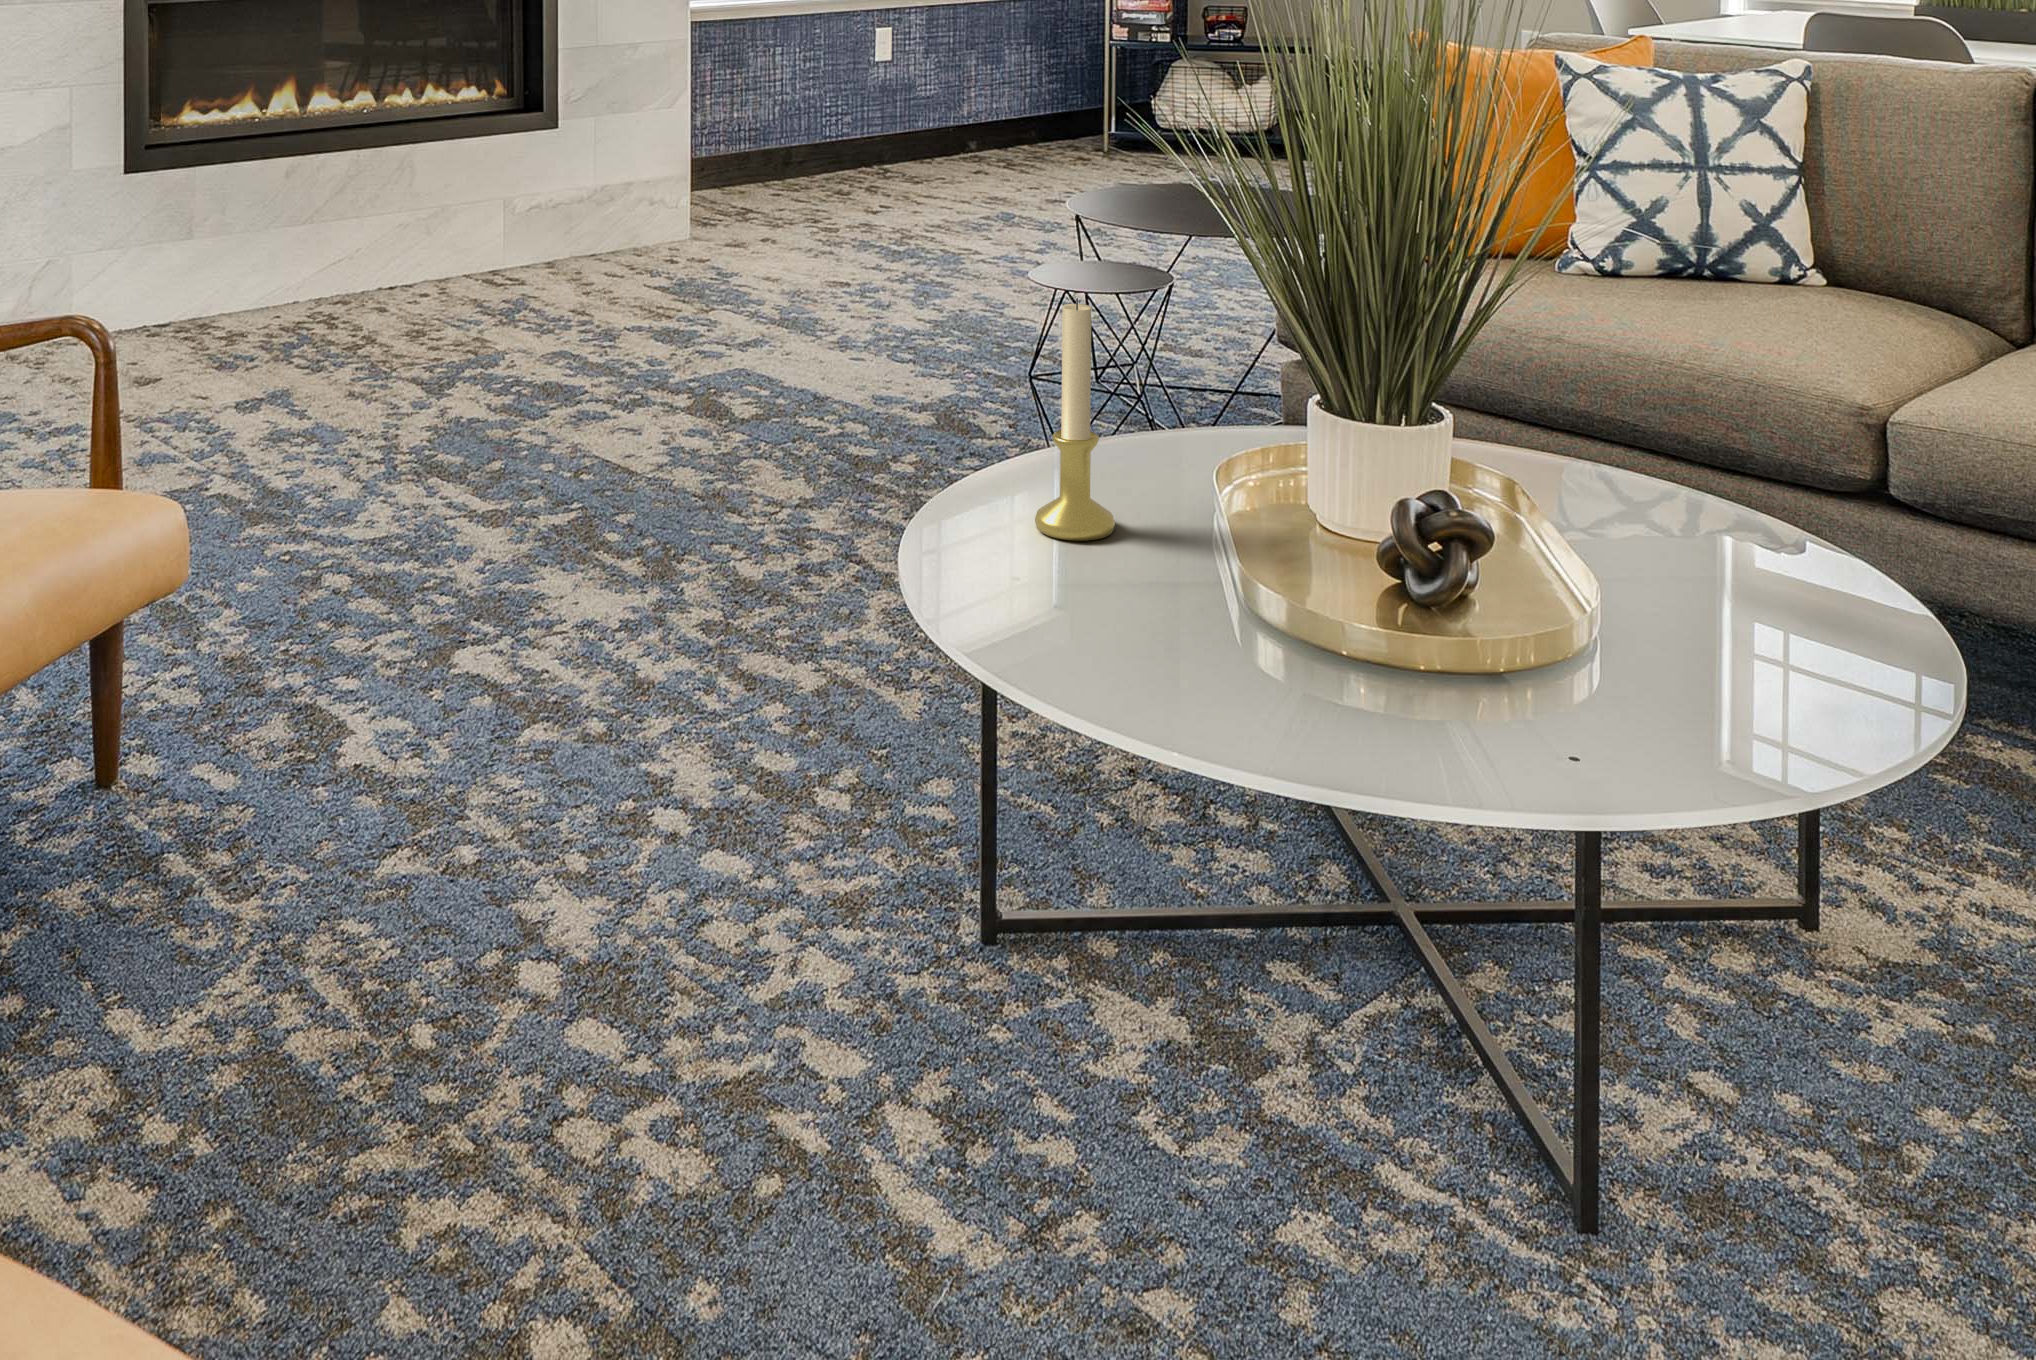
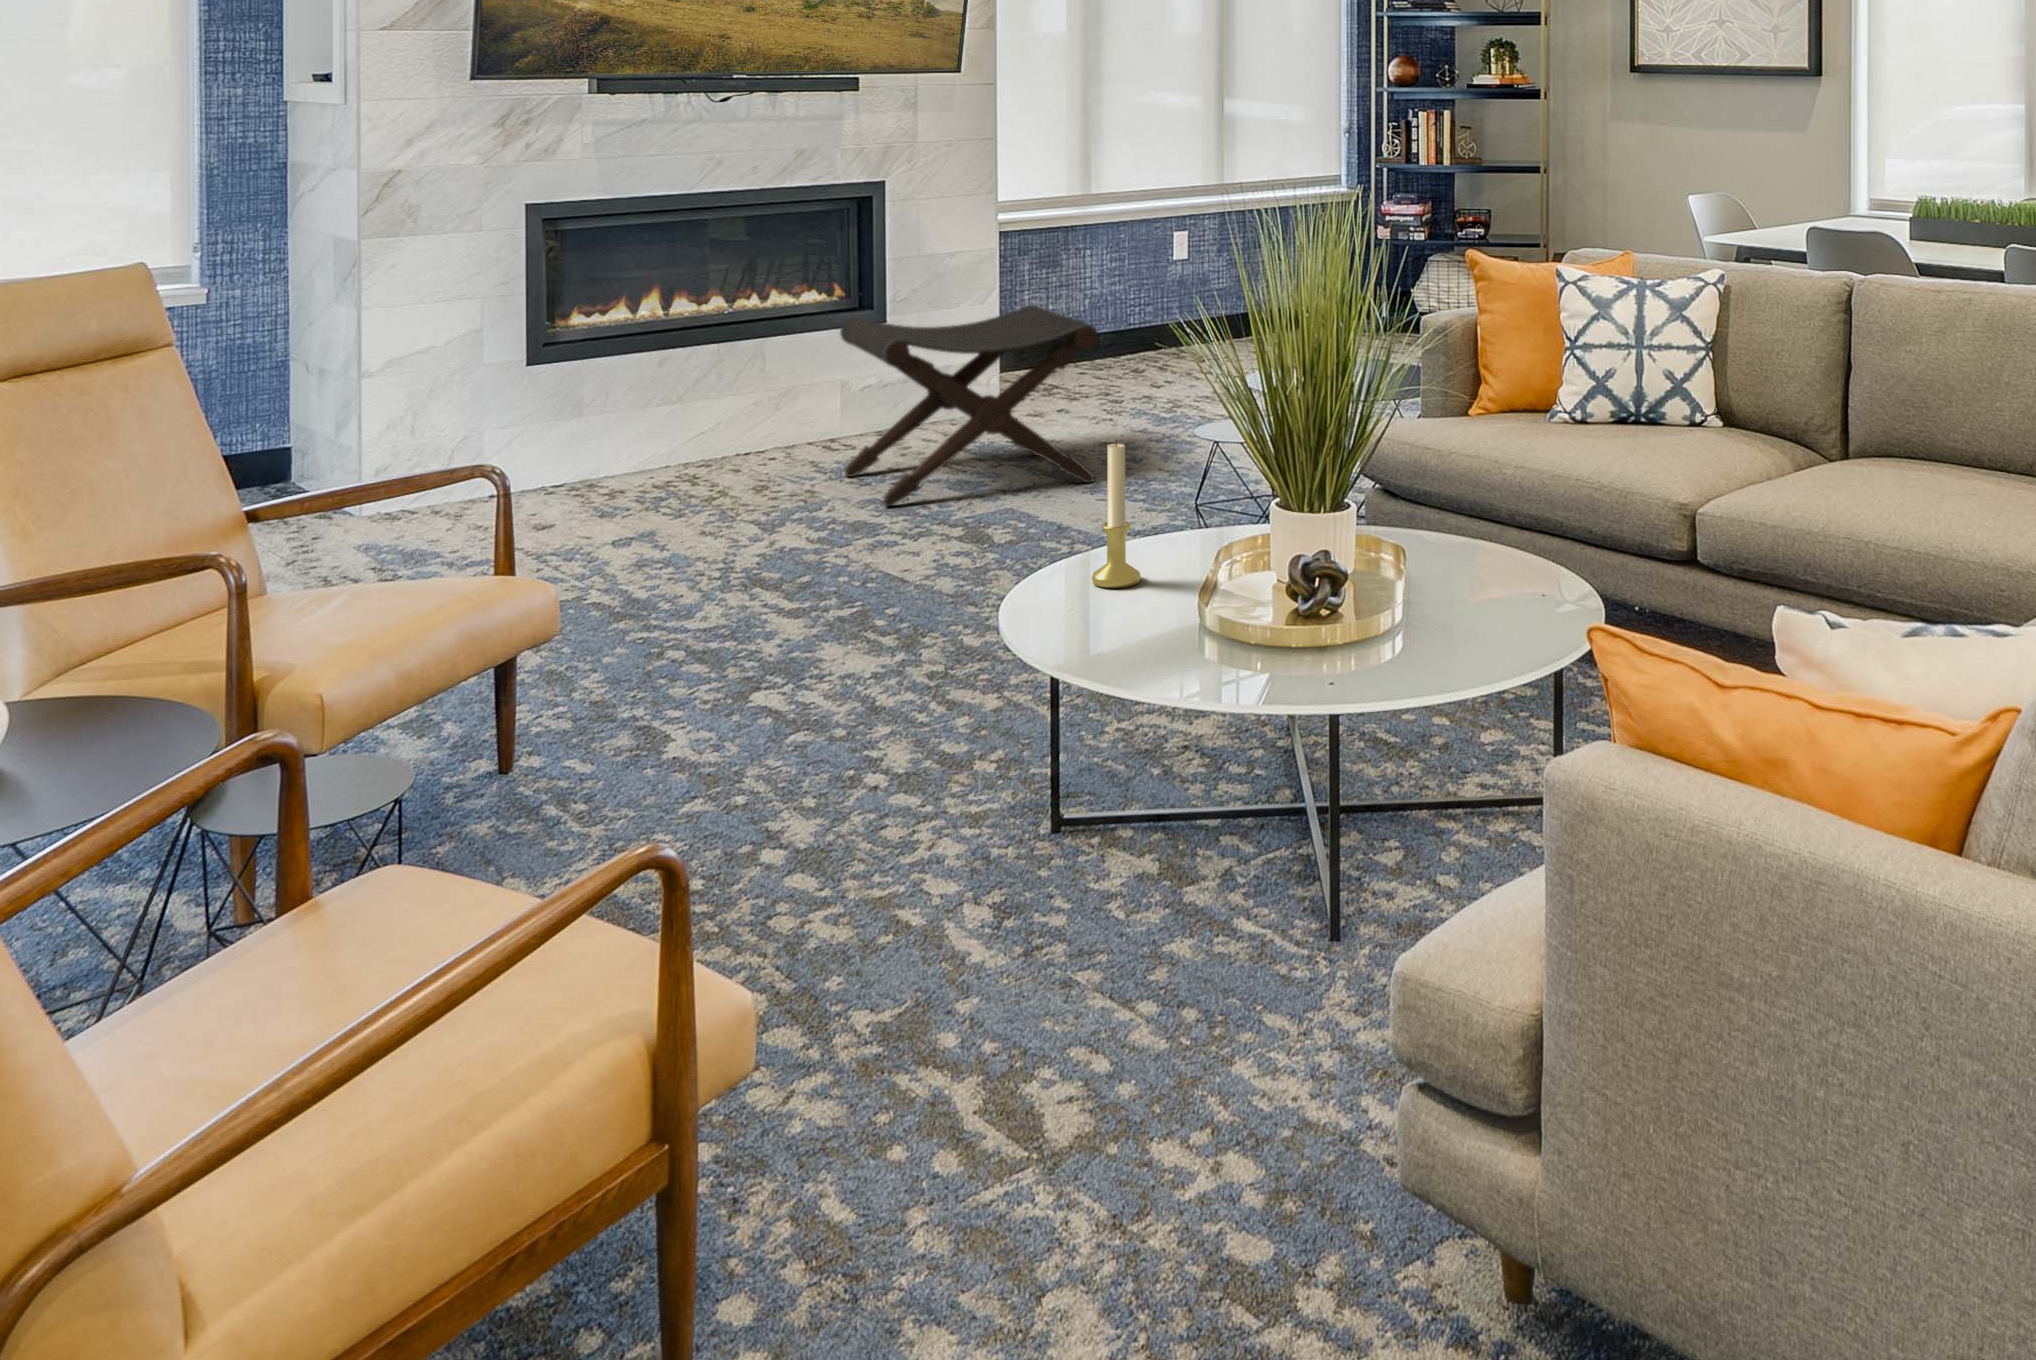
footstool: none [521,111,848,361] -> present [840,305,1098,506]

